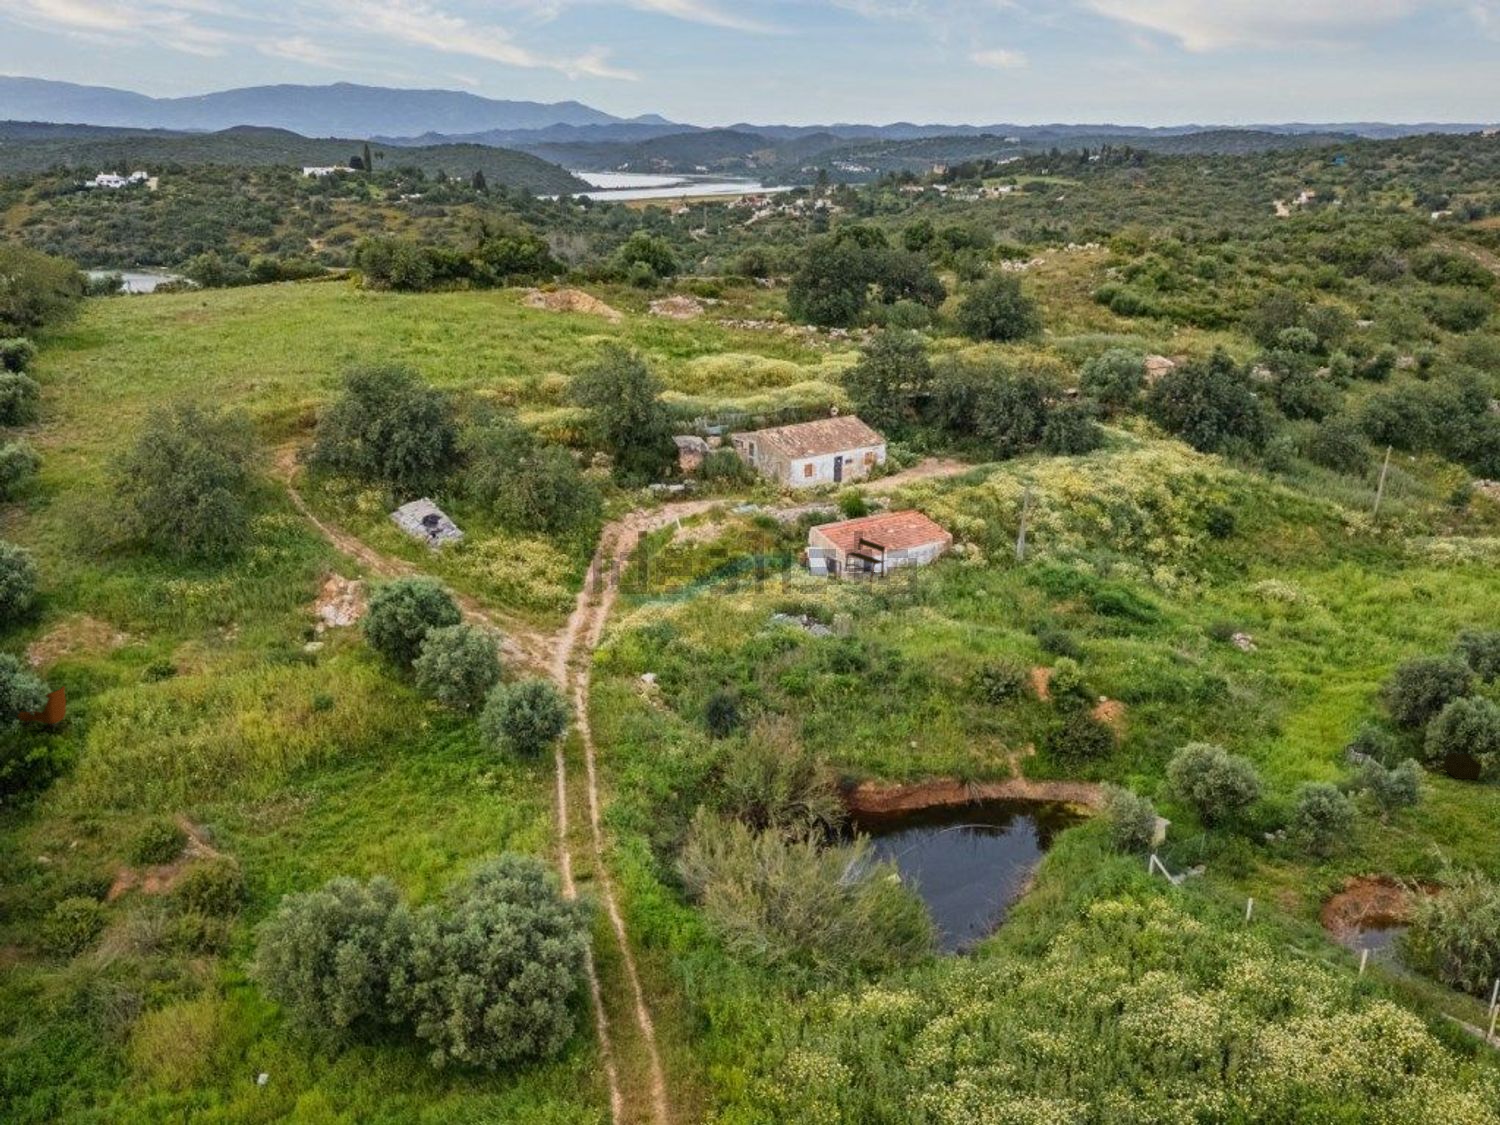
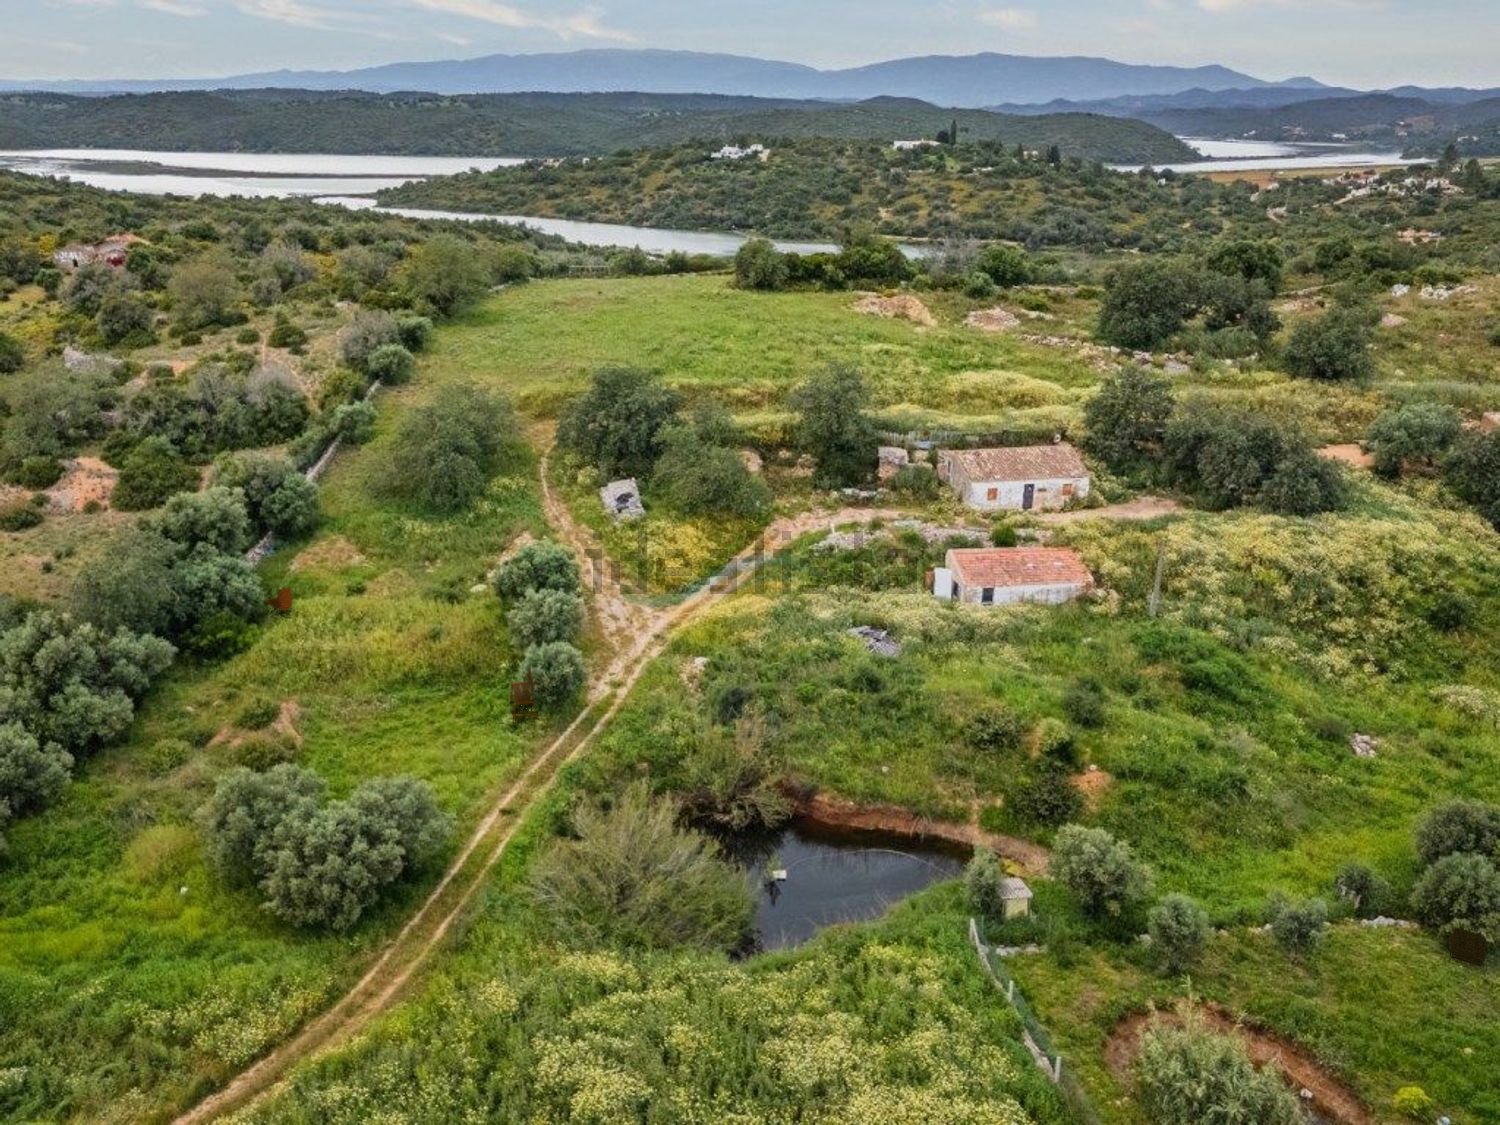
bench: present [845,538,885,581] -> present [510,669,538,722]

